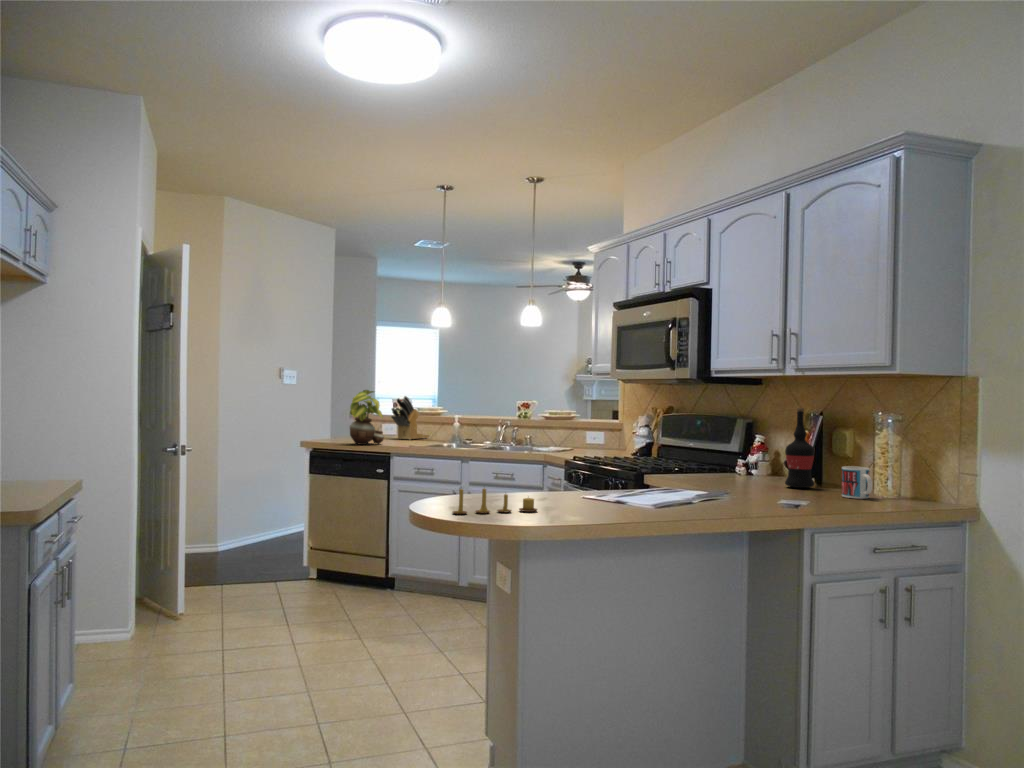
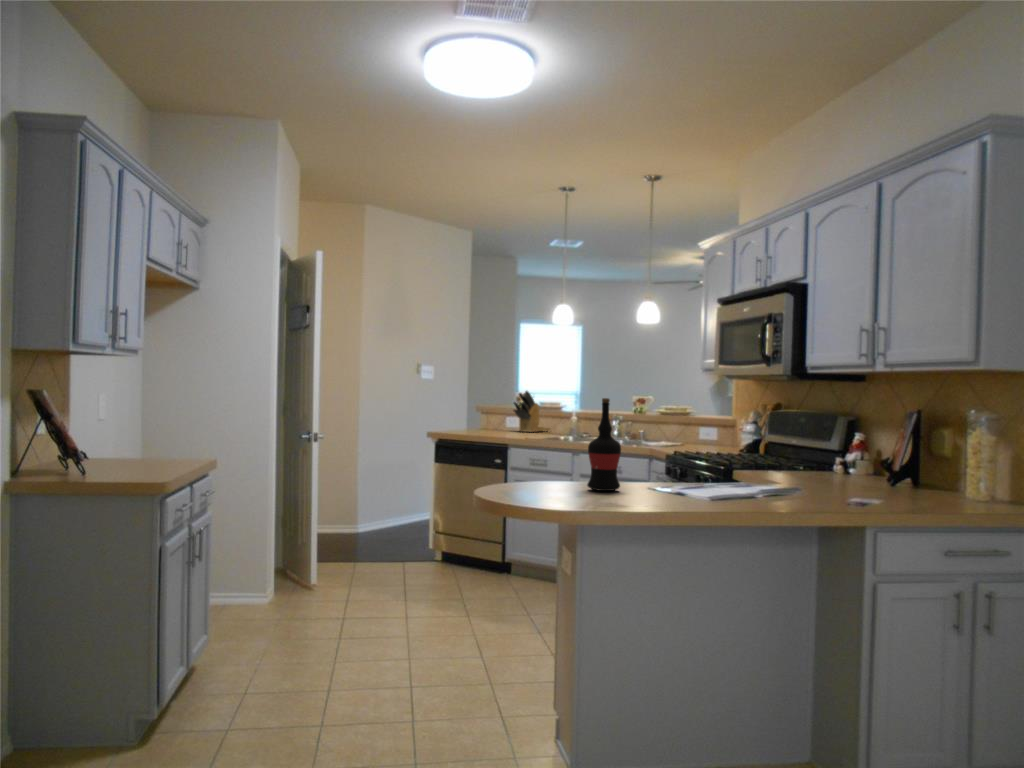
potted plant: present [350,390,384,445] -> none [468,384,502,436]
wine bottle: present [785,408,815,488] -> present [587,398,621,491]
mug: present [842,466,872,499] -> none [927,467,958,501]
candle: present [452,488,537,514] -> none [506,473,589,499]

